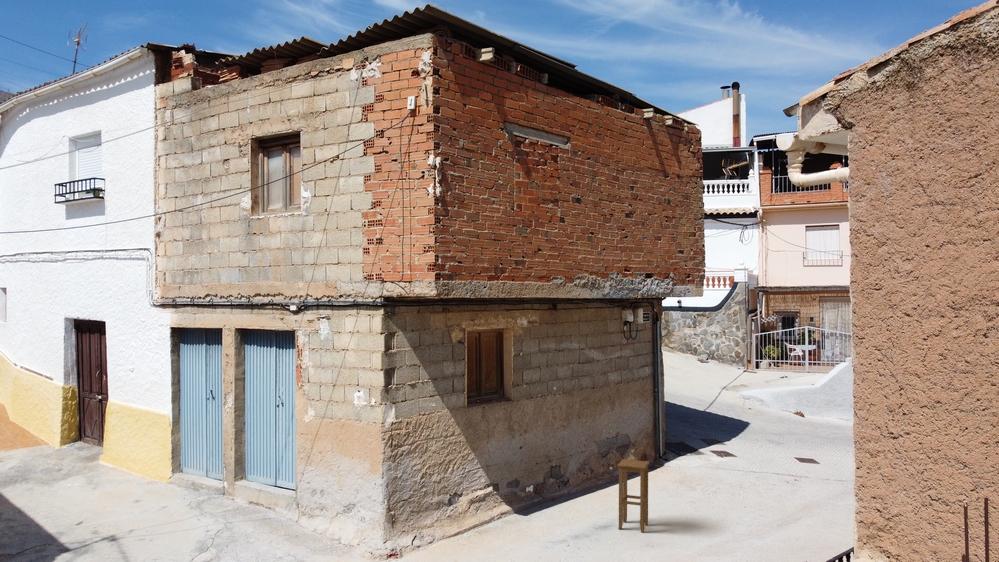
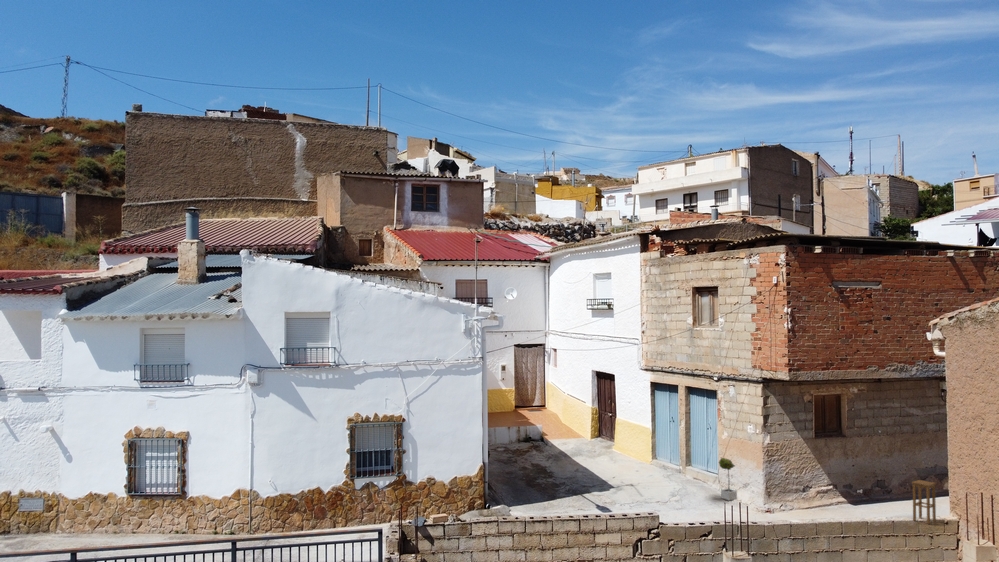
potted tree: none [296,462,332,547] -> present [719,458,737,500]

